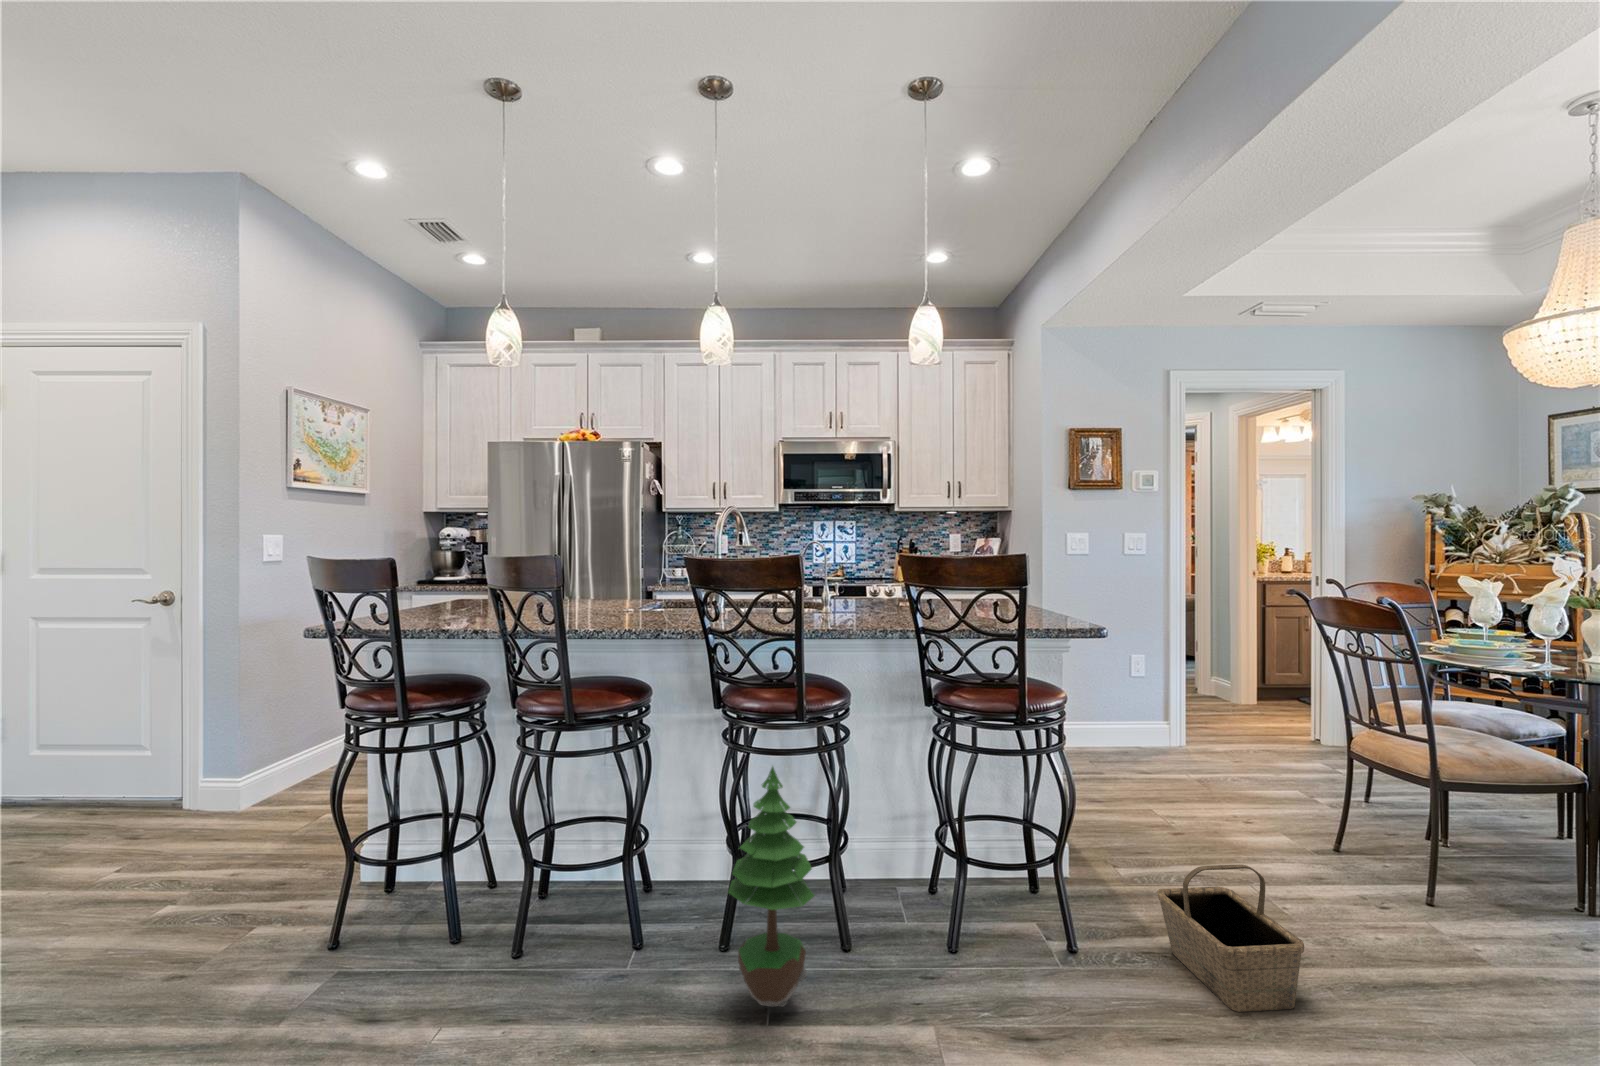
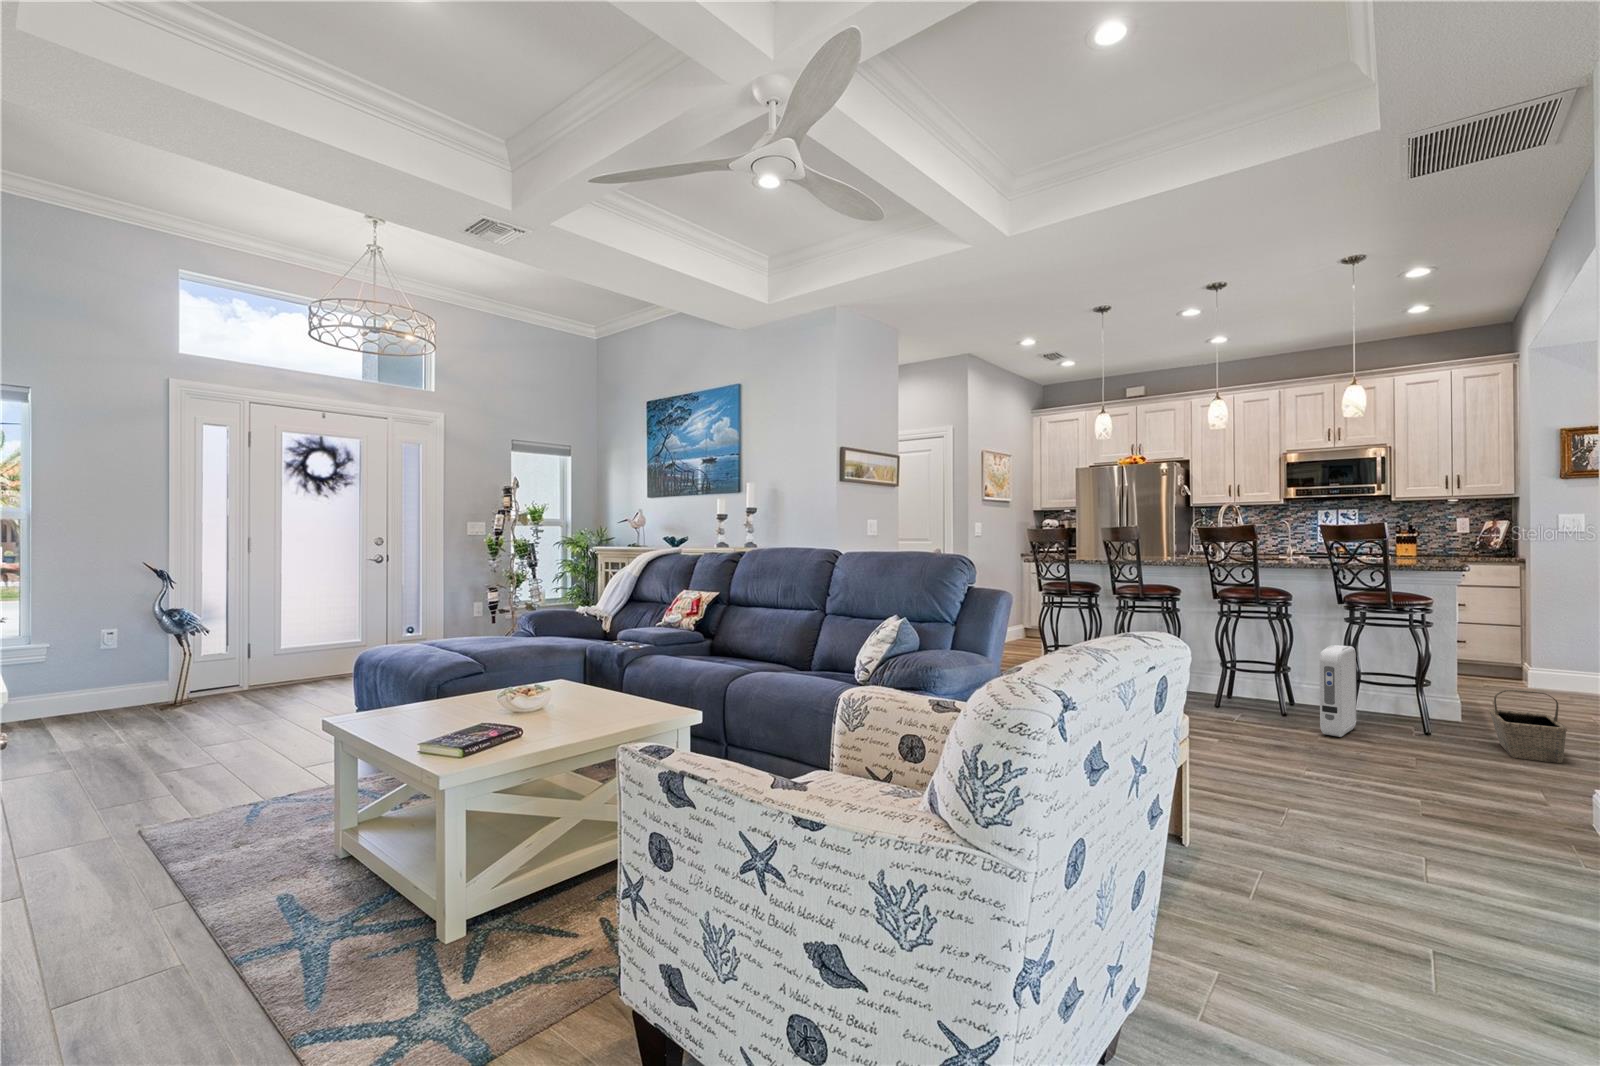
potted tree: present [728,767,814,1007] -> none [1212,613,1256,719]
air purifier: none [942,806,984,1034] -> present [1320,645,1356,737]

